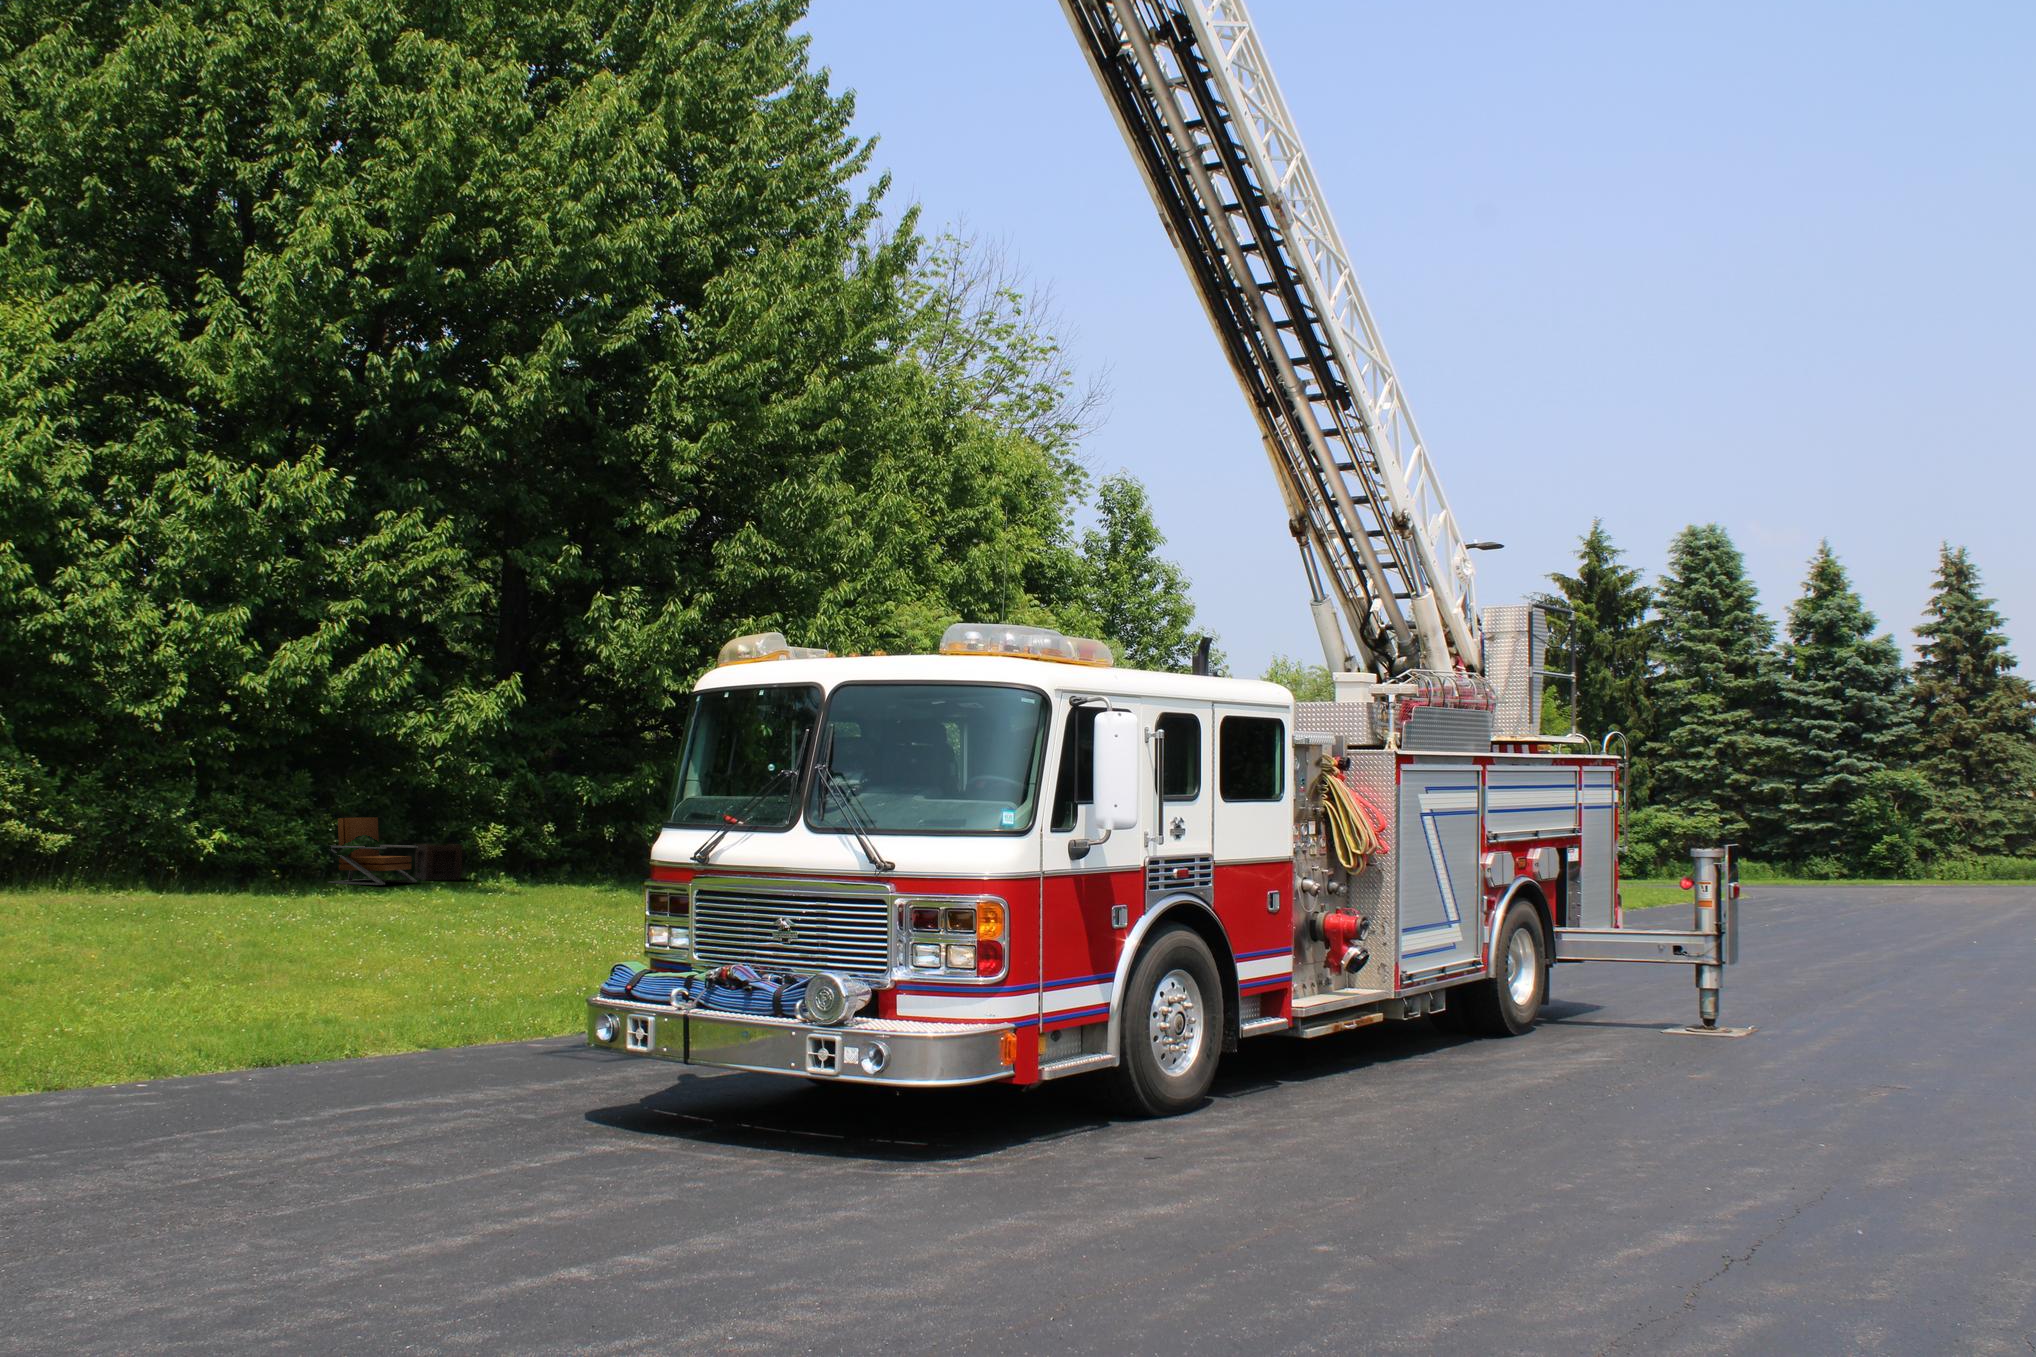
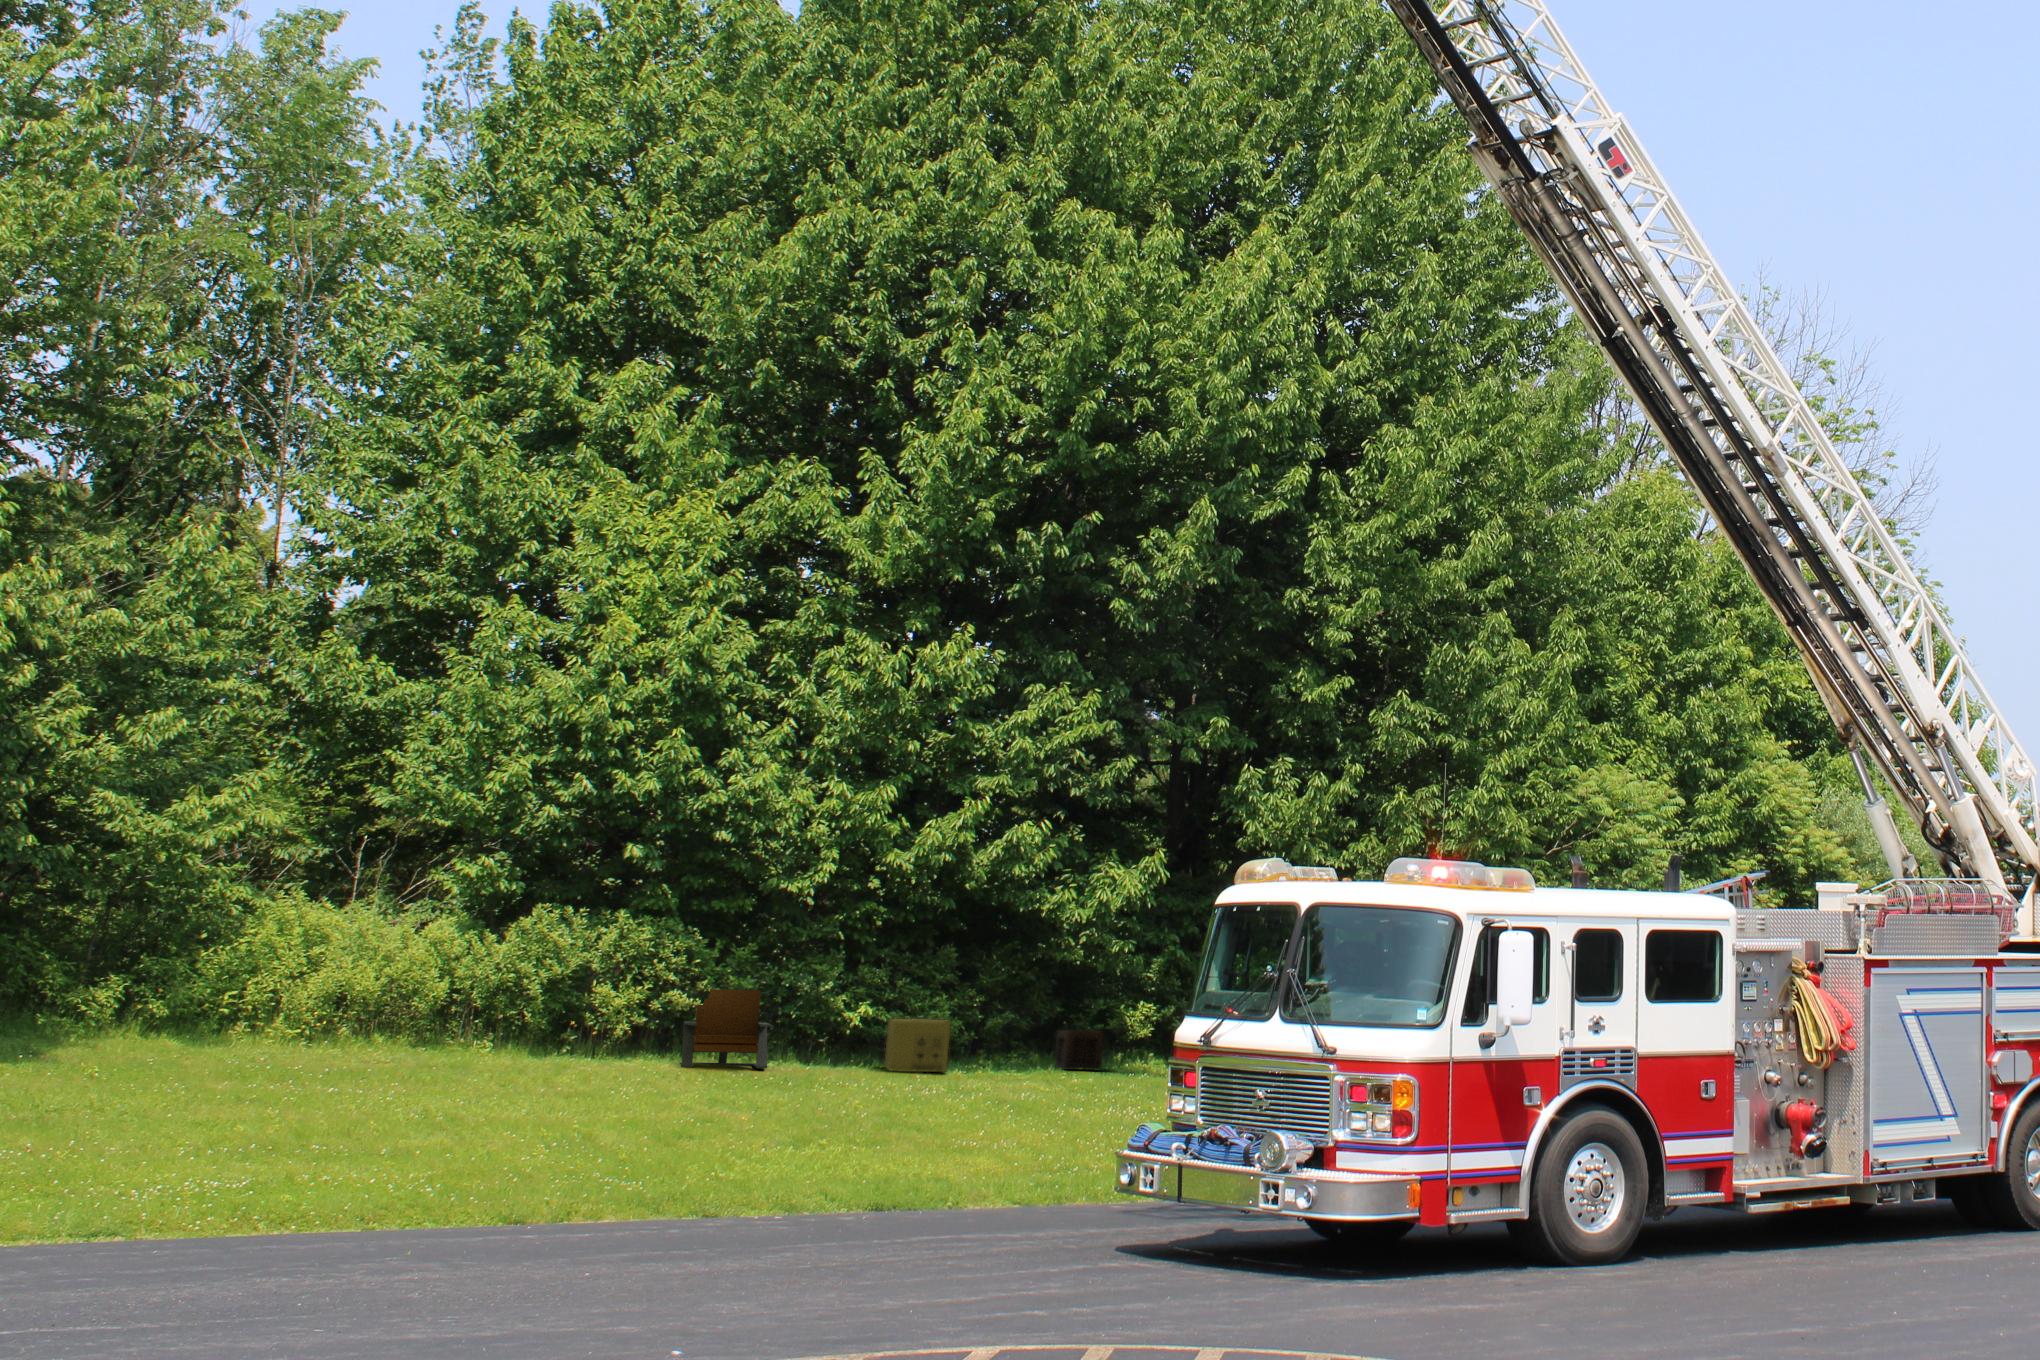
lounge chair: present [328,817,418,885] -> present [680,989,771,1068]
cardboard box: none [247,836,313,886] -> present [885,1019,950,1072]

